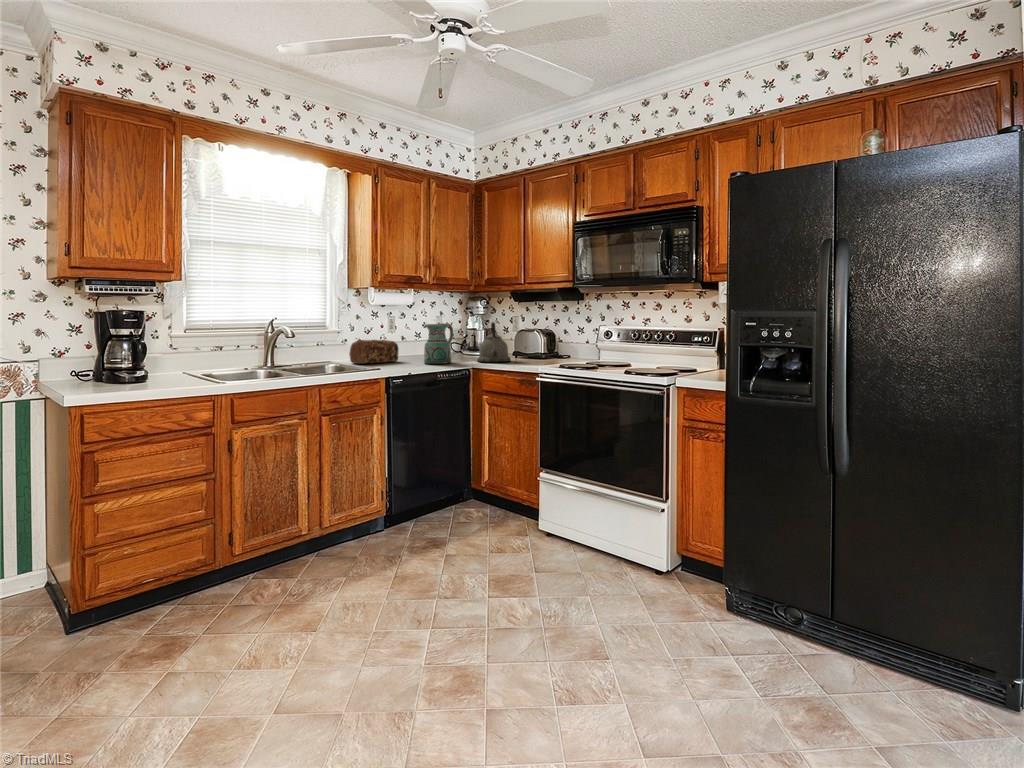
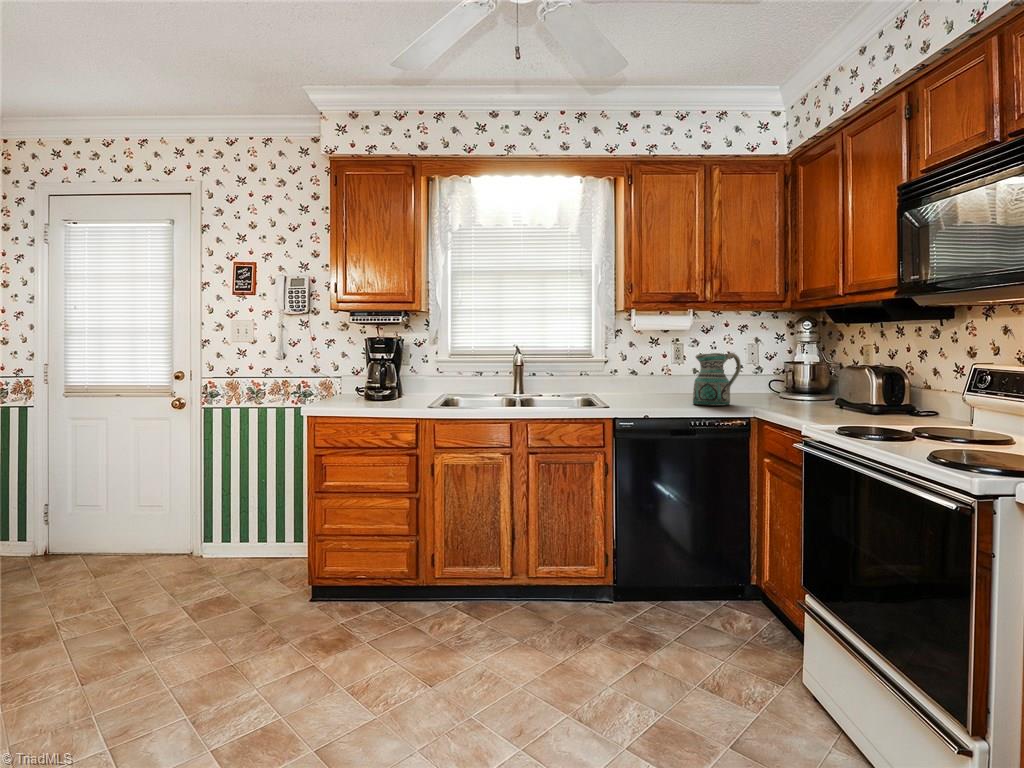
kettle: present [477,322,511,362] -> none [768,352,823,410]
bread loaf: present [349,340,399,364] -> none [618,372,674,399]

